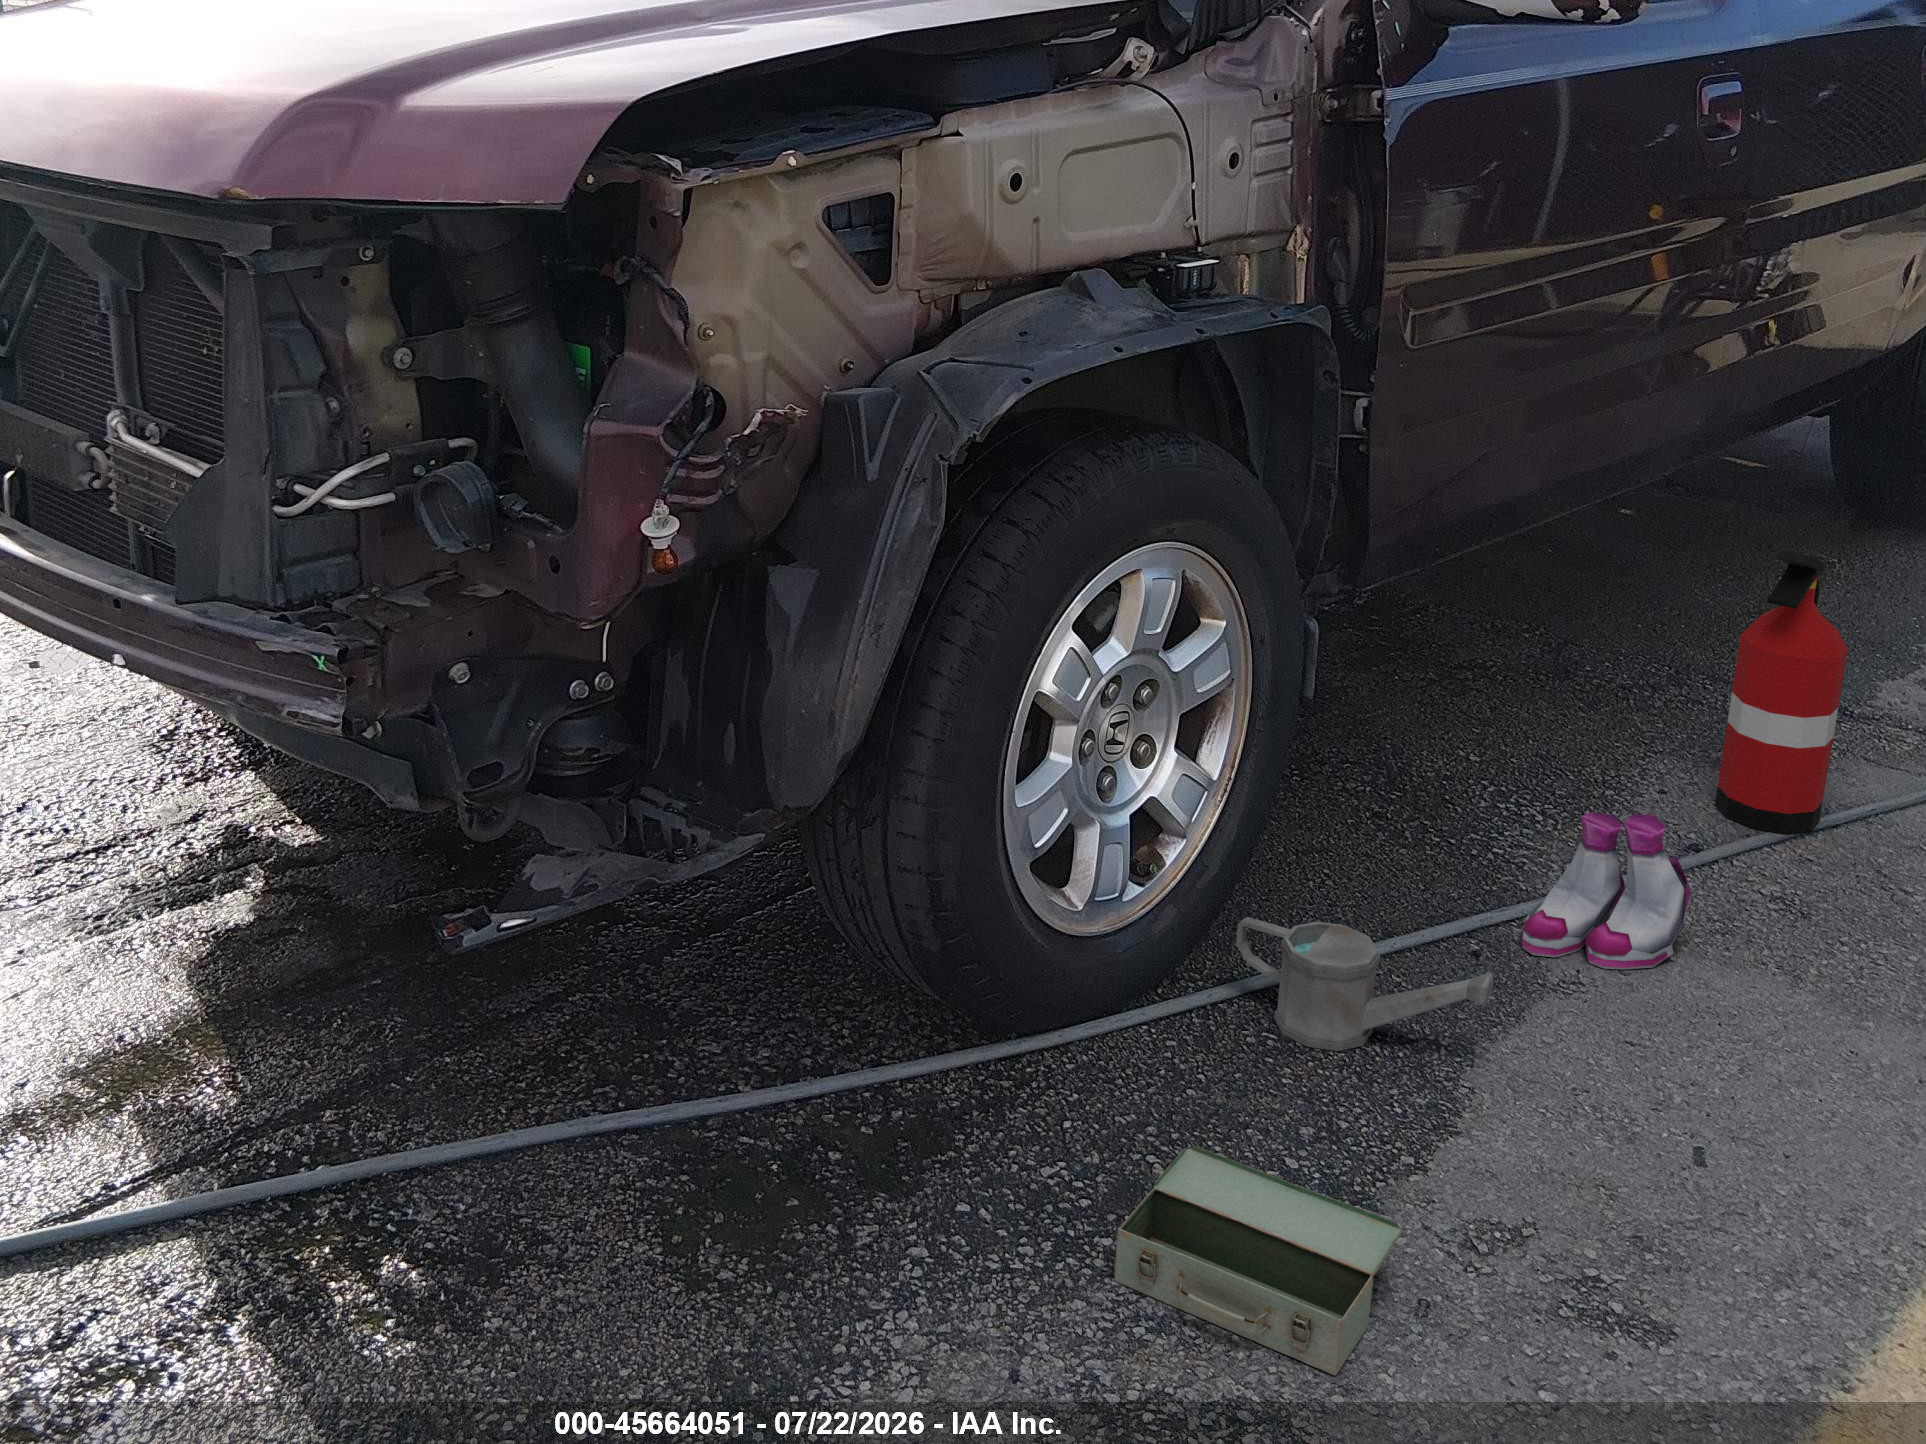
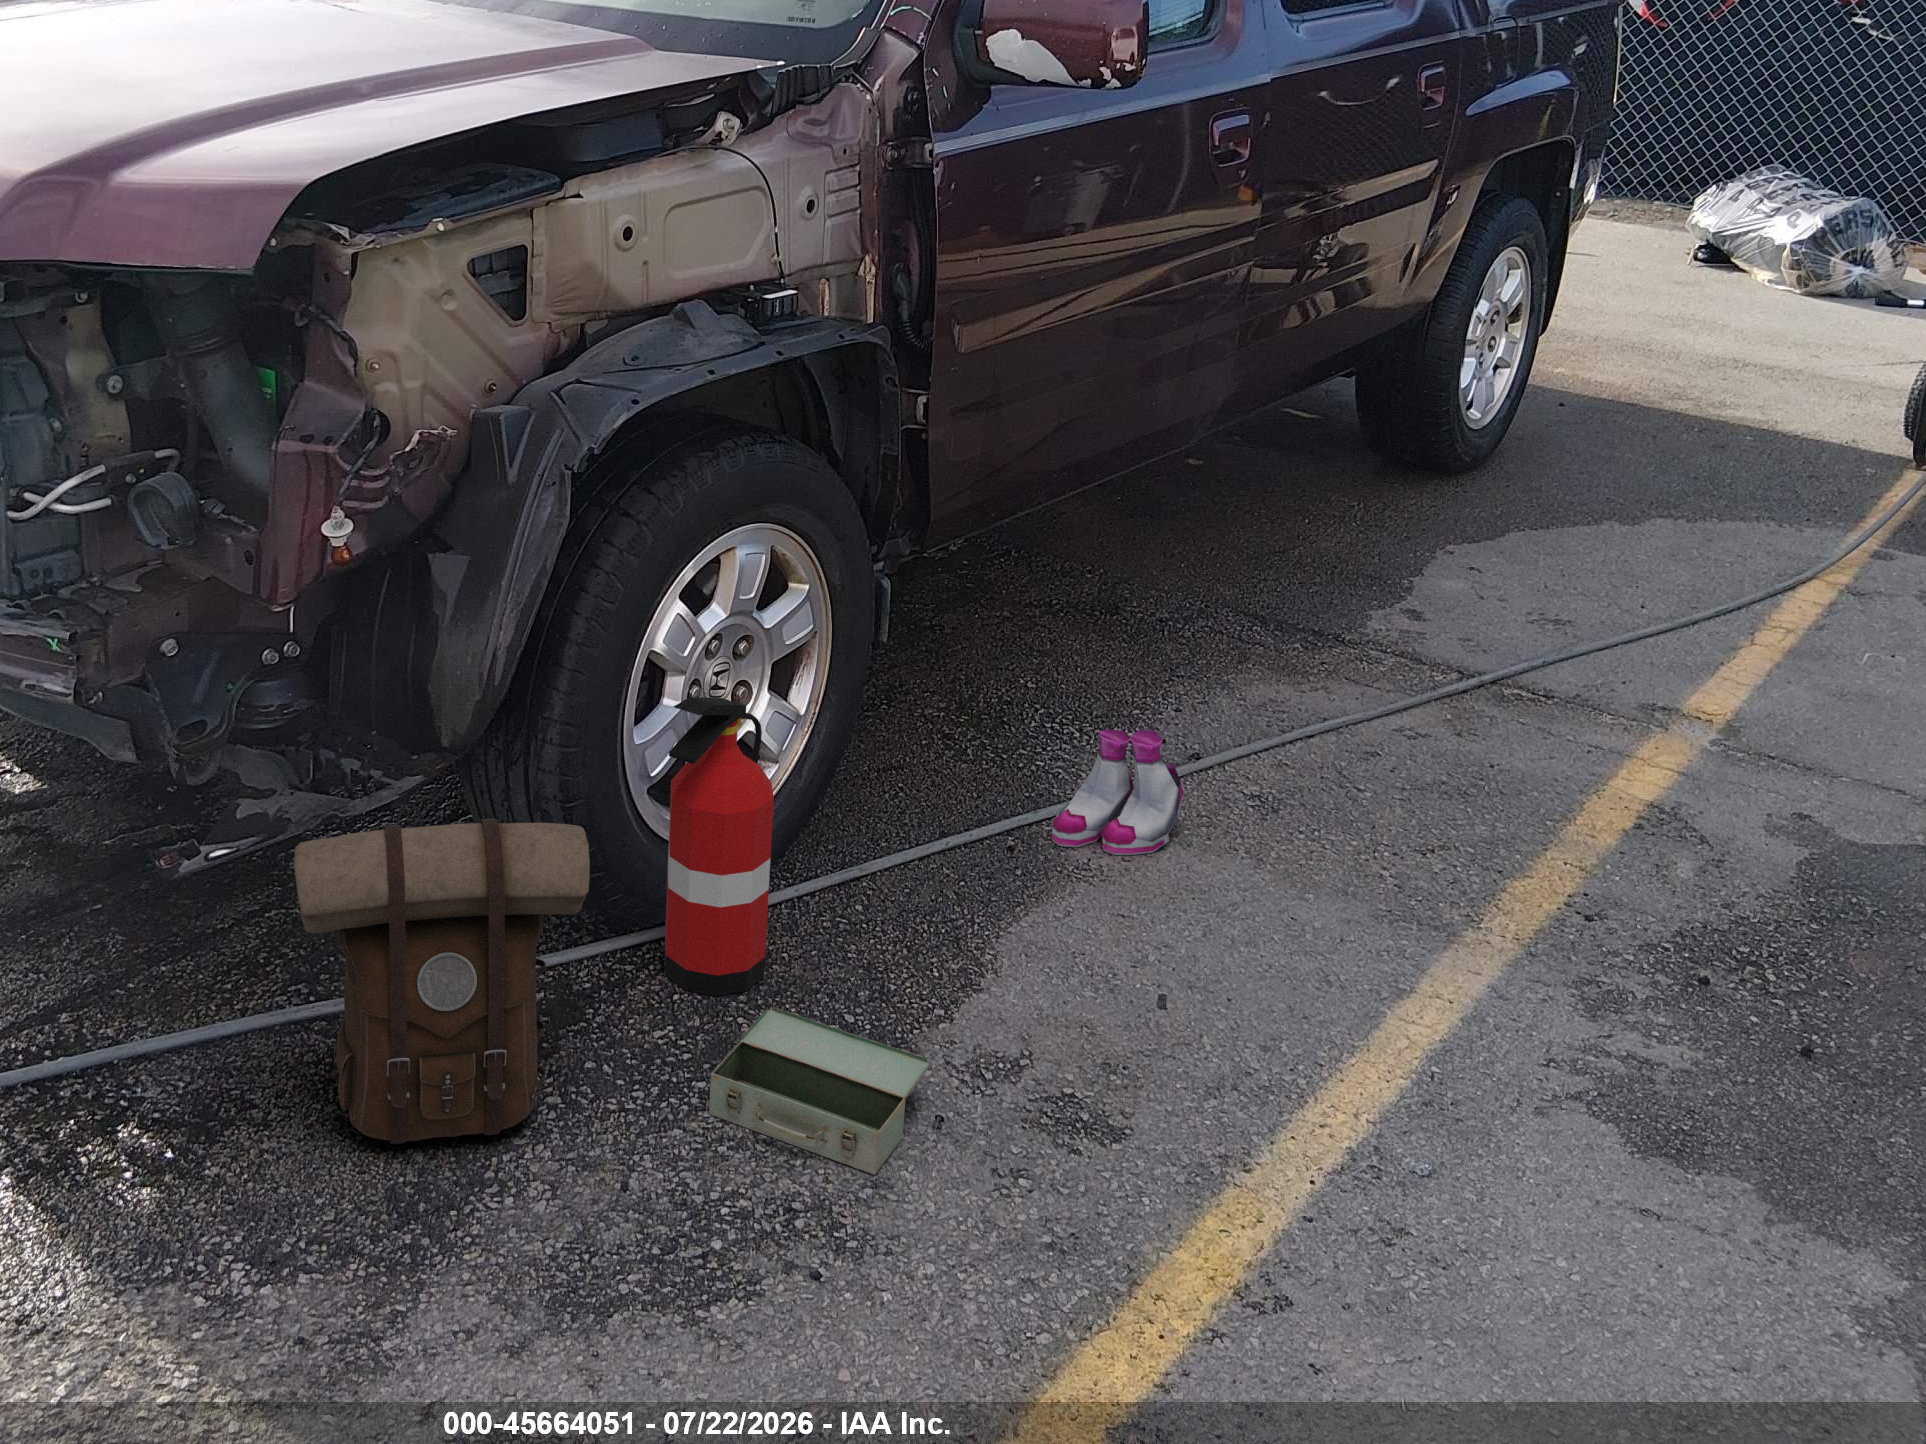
fire extinguisher: present [1715,551,1848,834] -> present [664,697,774,996]
backpack: none [600,892,970,1301] -> present [294,819,590,1144]
watering can: present [1236,917,1493,1051] -> none [818,824,1017,929]

